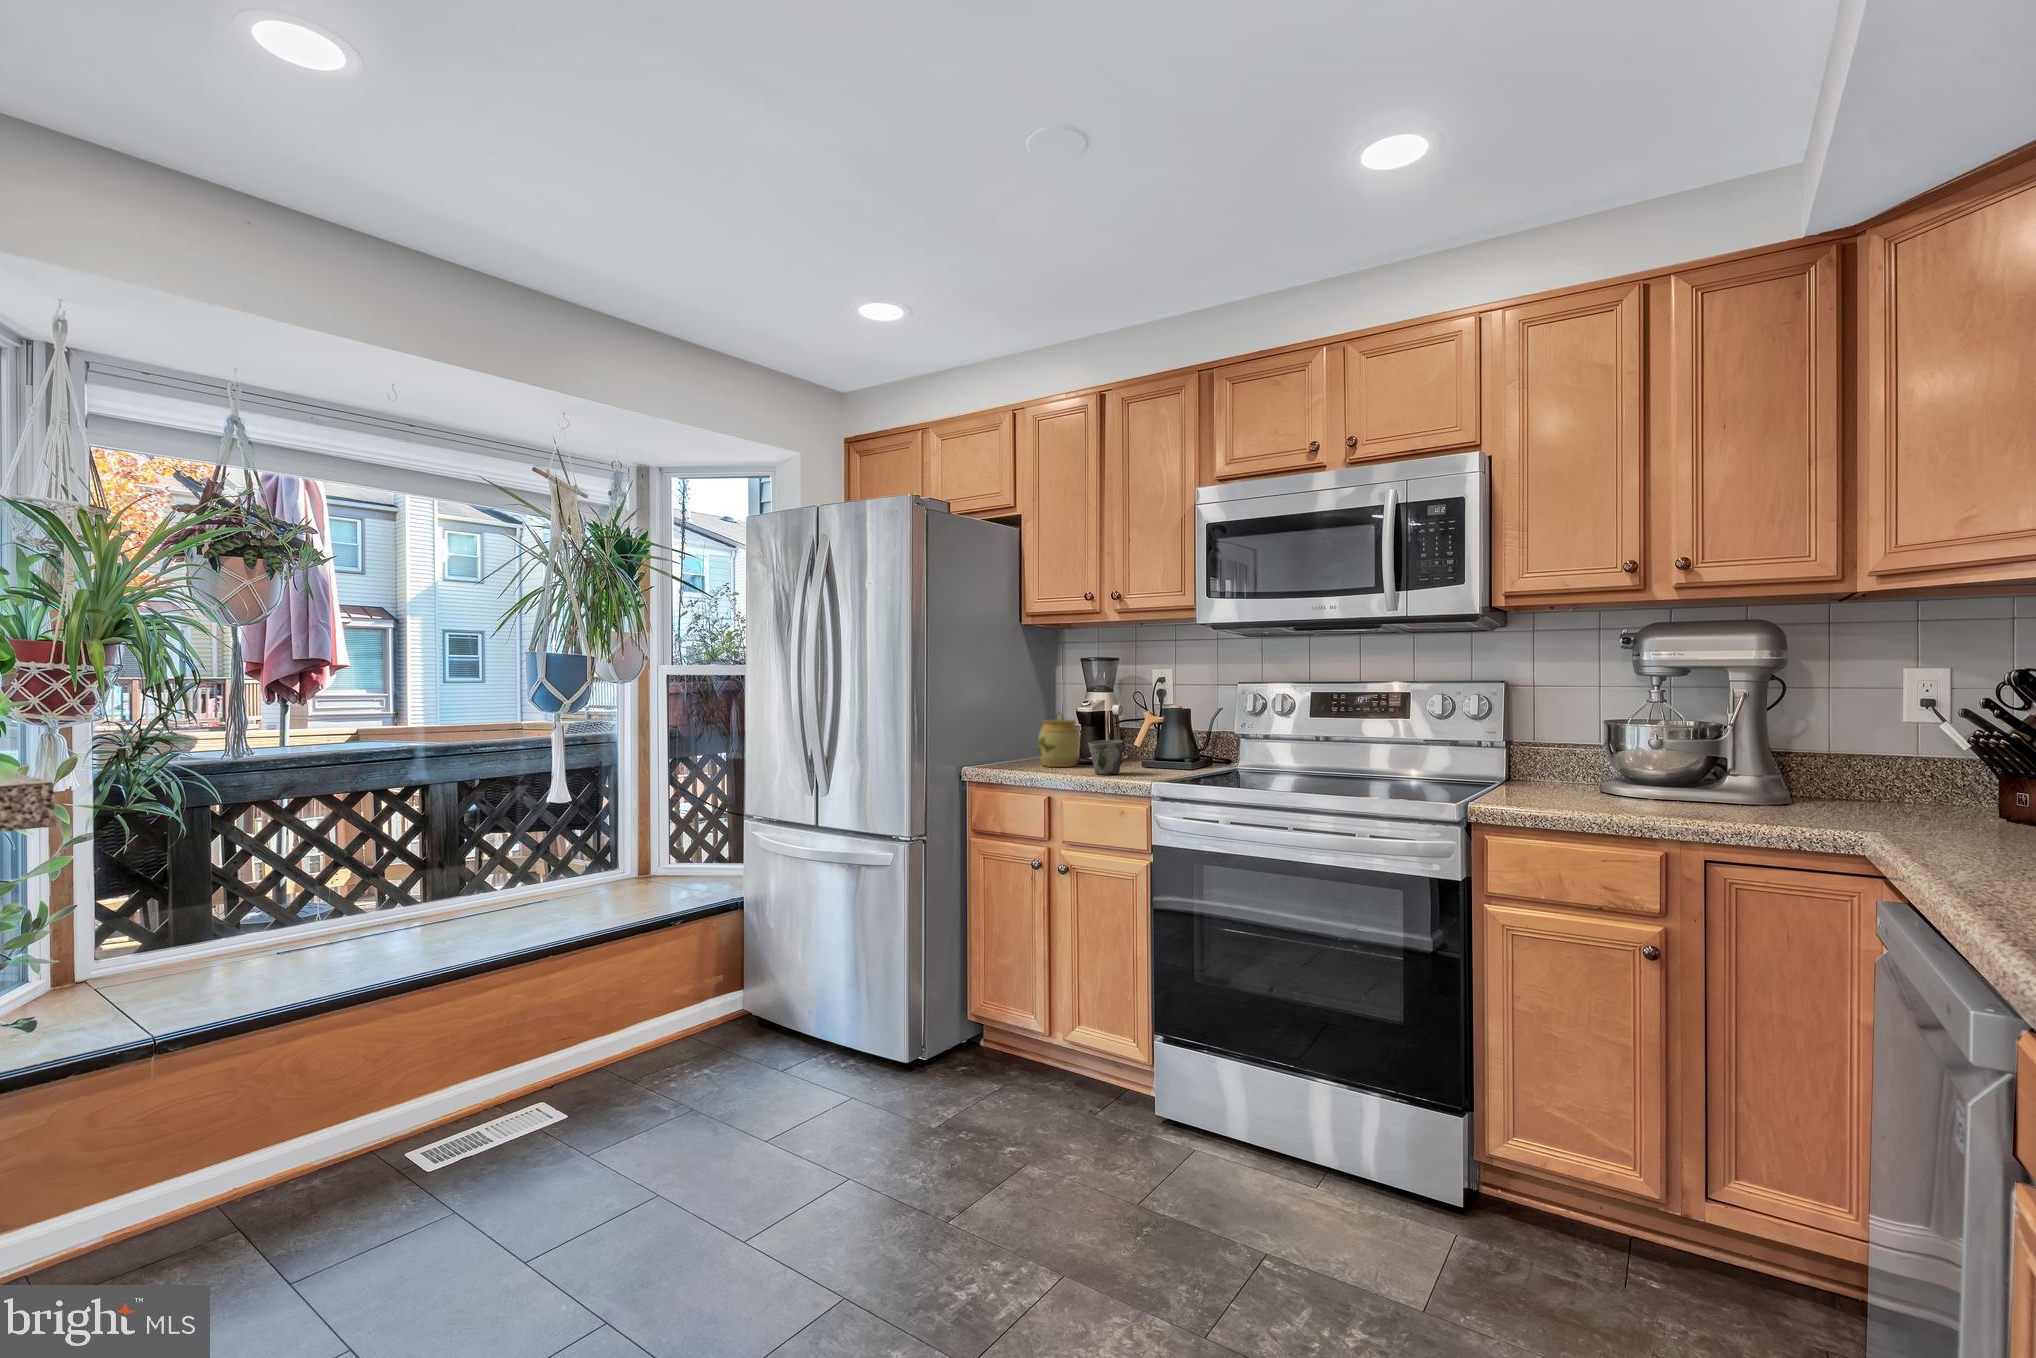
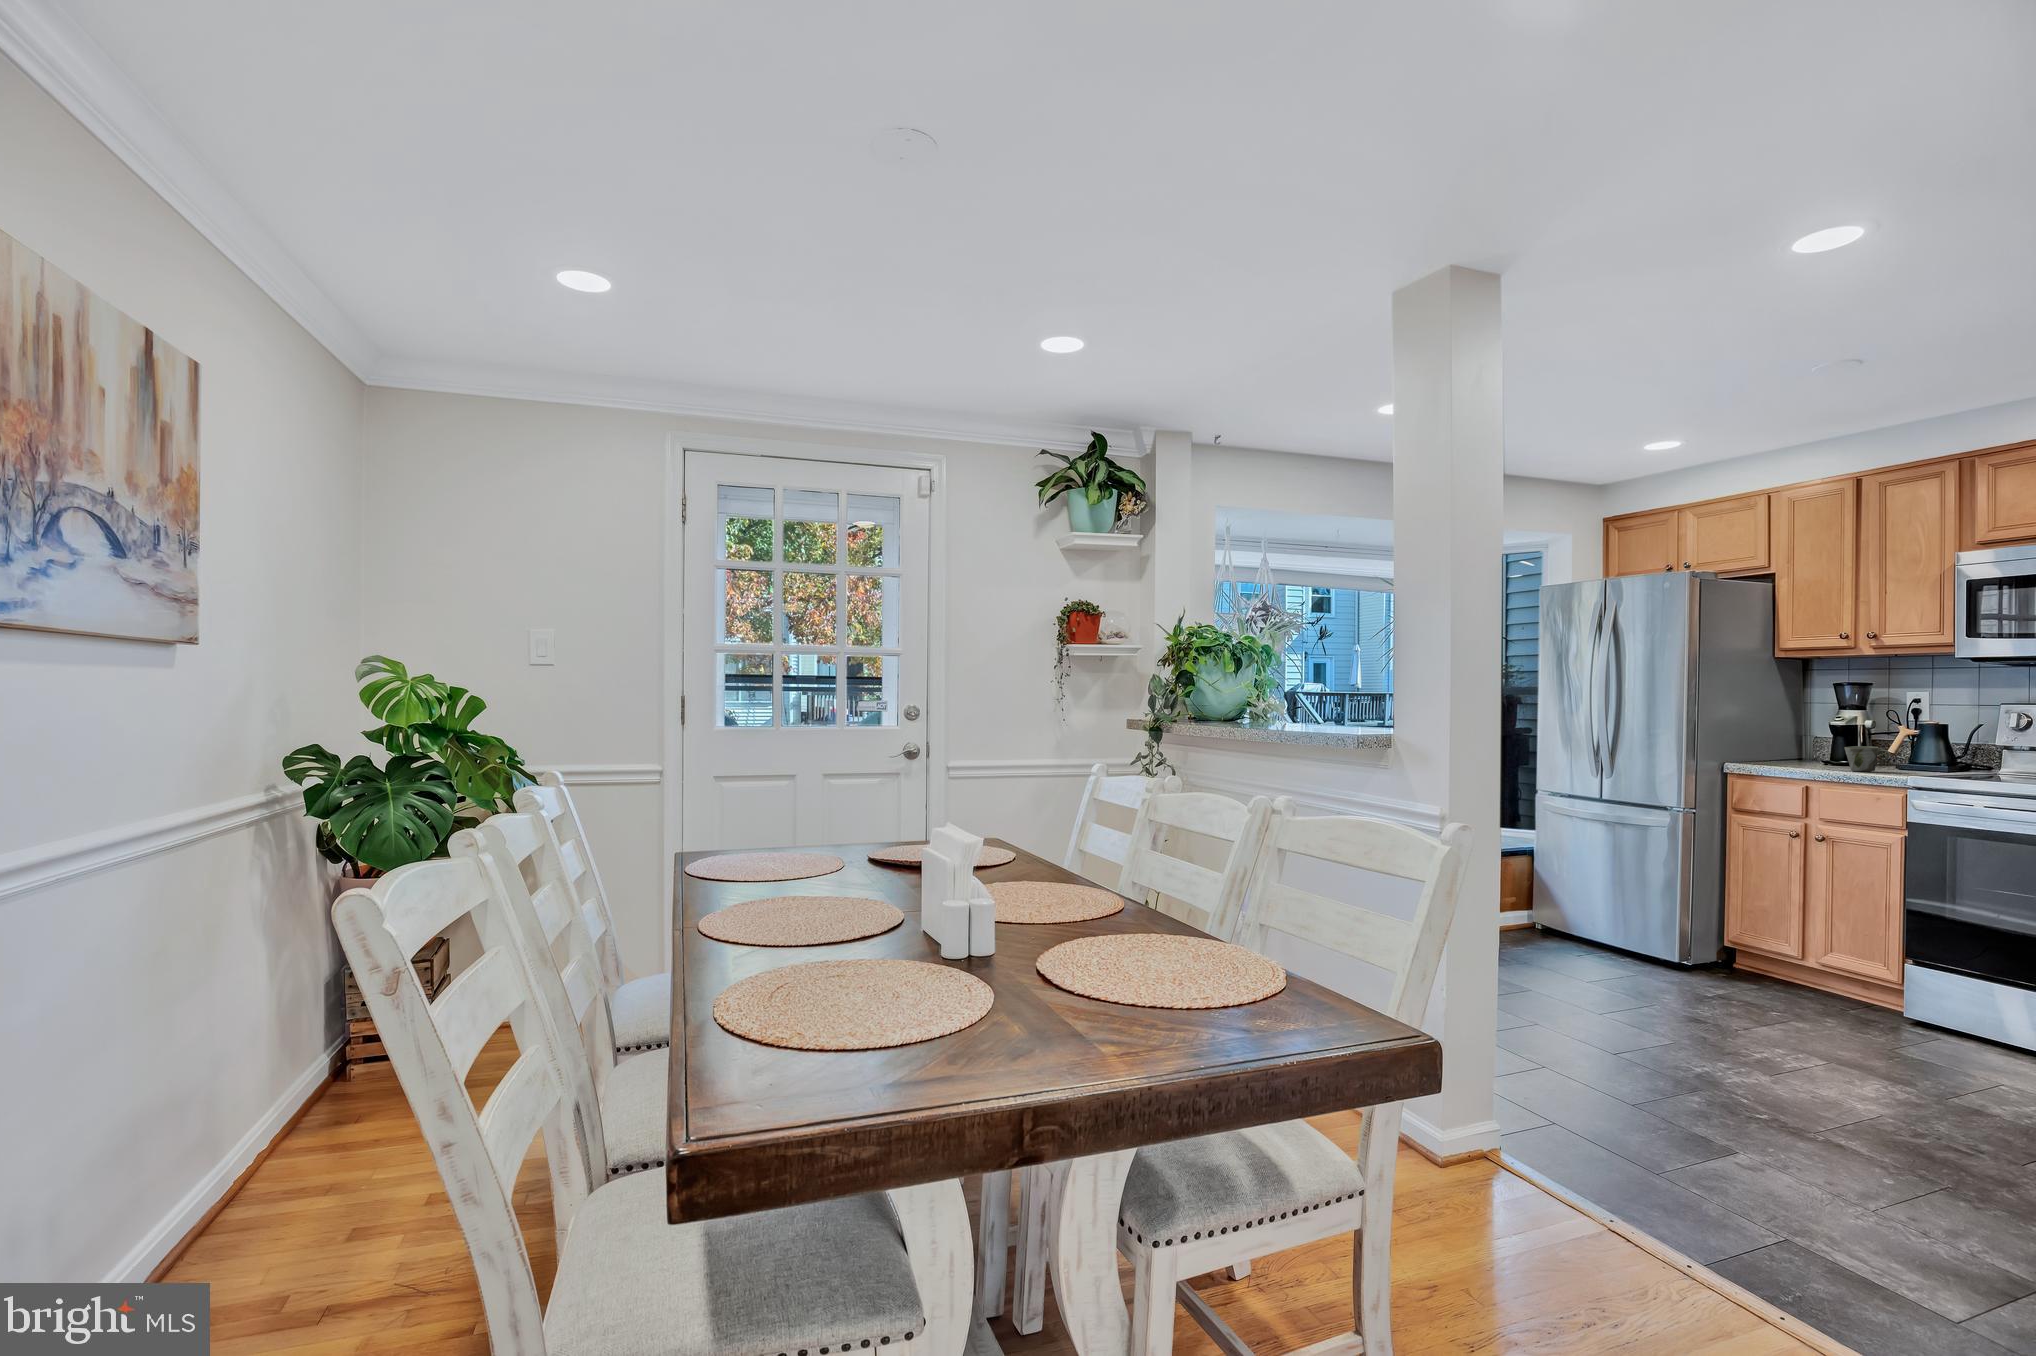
jar: present [1038,711,1080,767] -> none [1793,723,1833,766]

